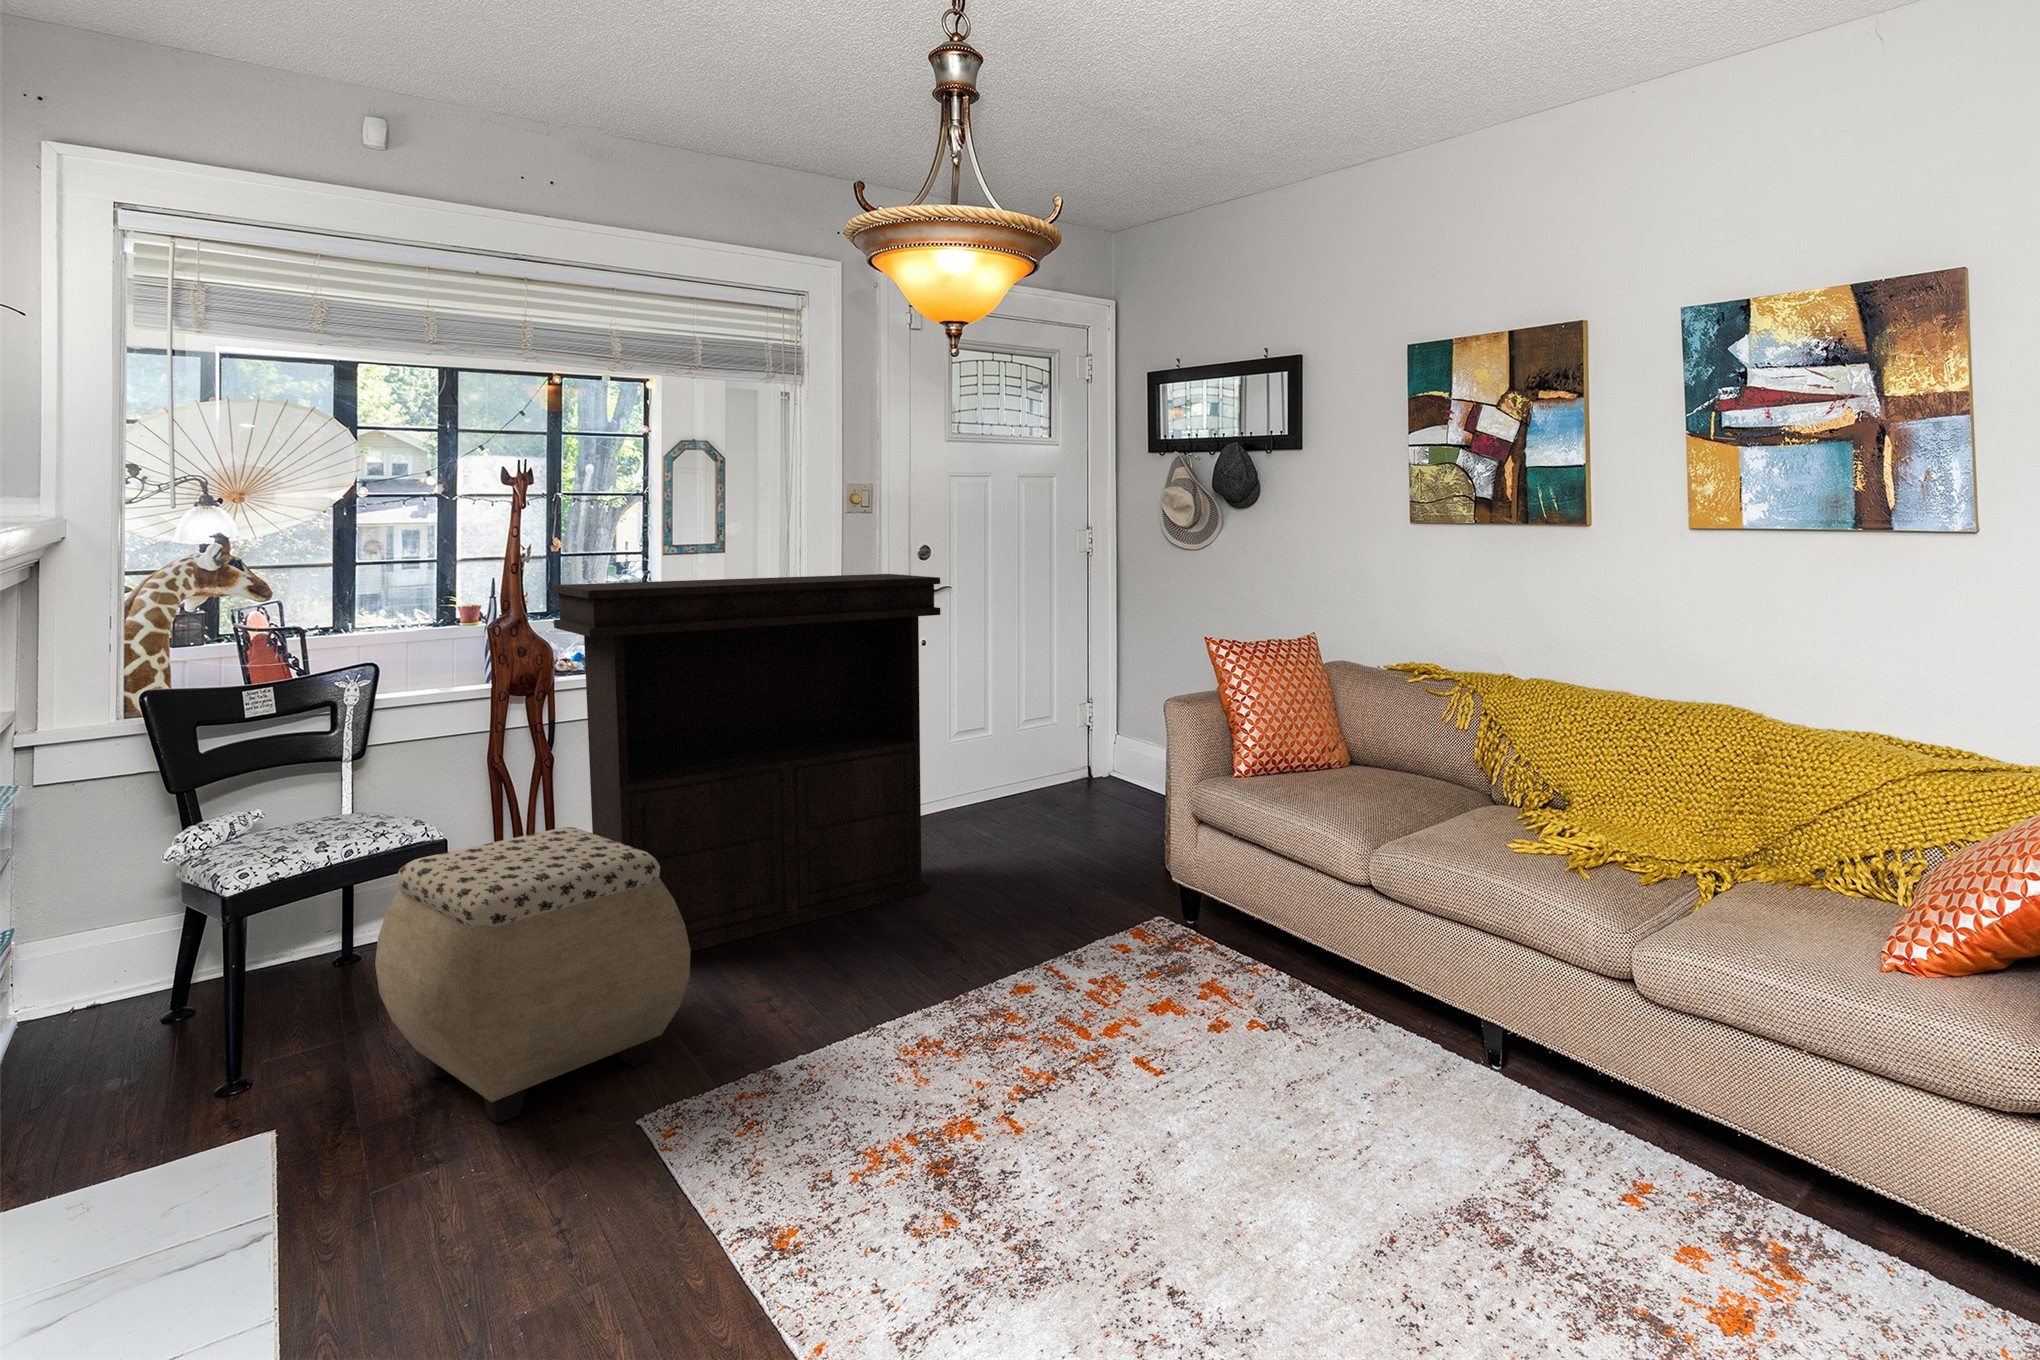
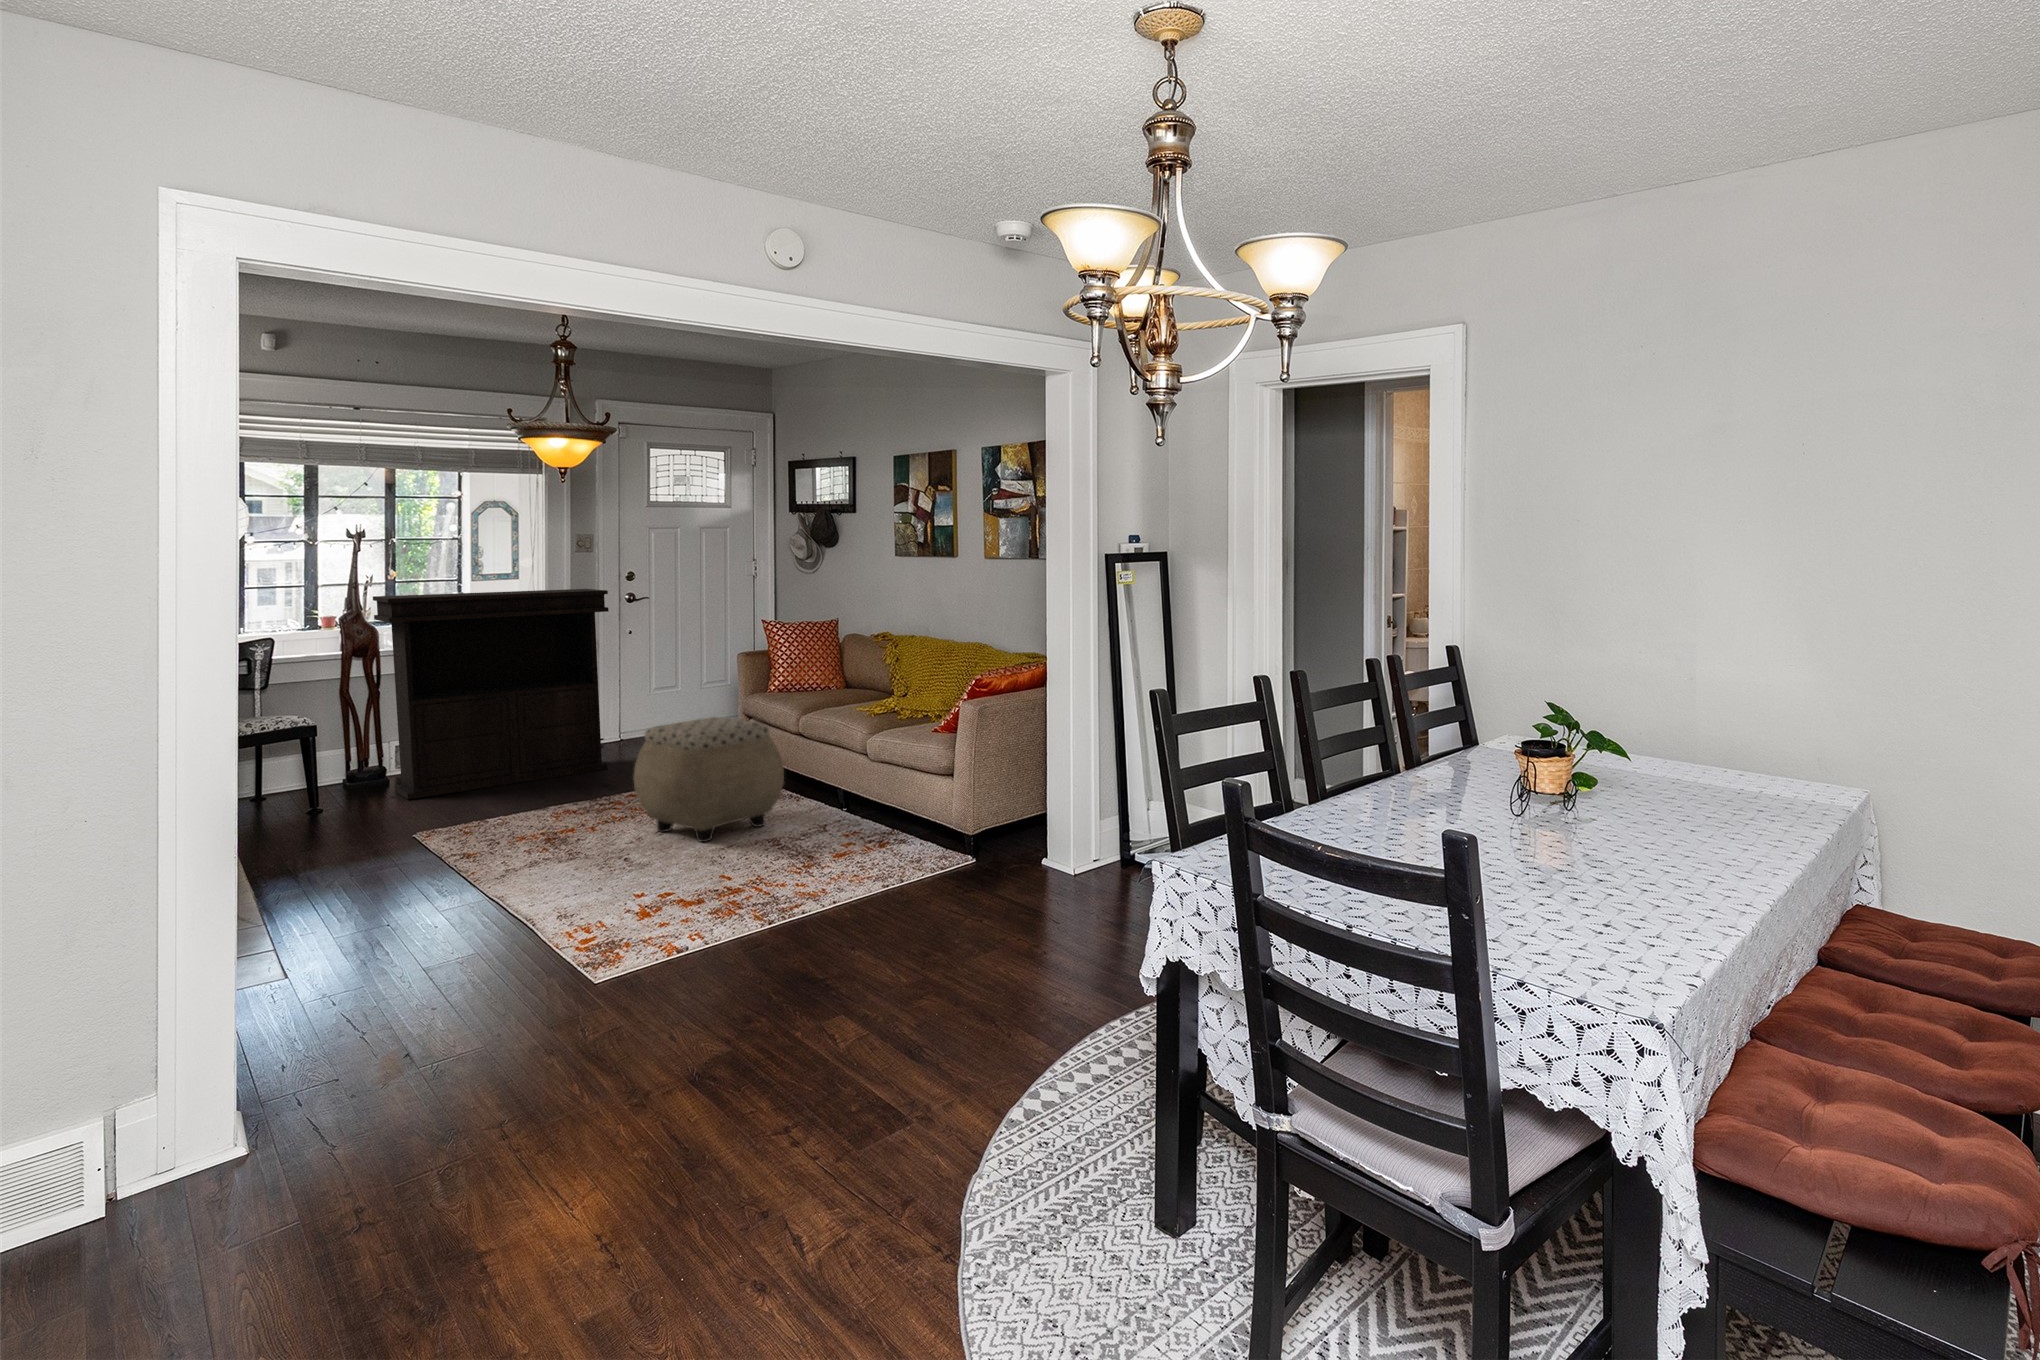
ottoman: present [375,827,690,1124] -> present [633,717,784,842]

